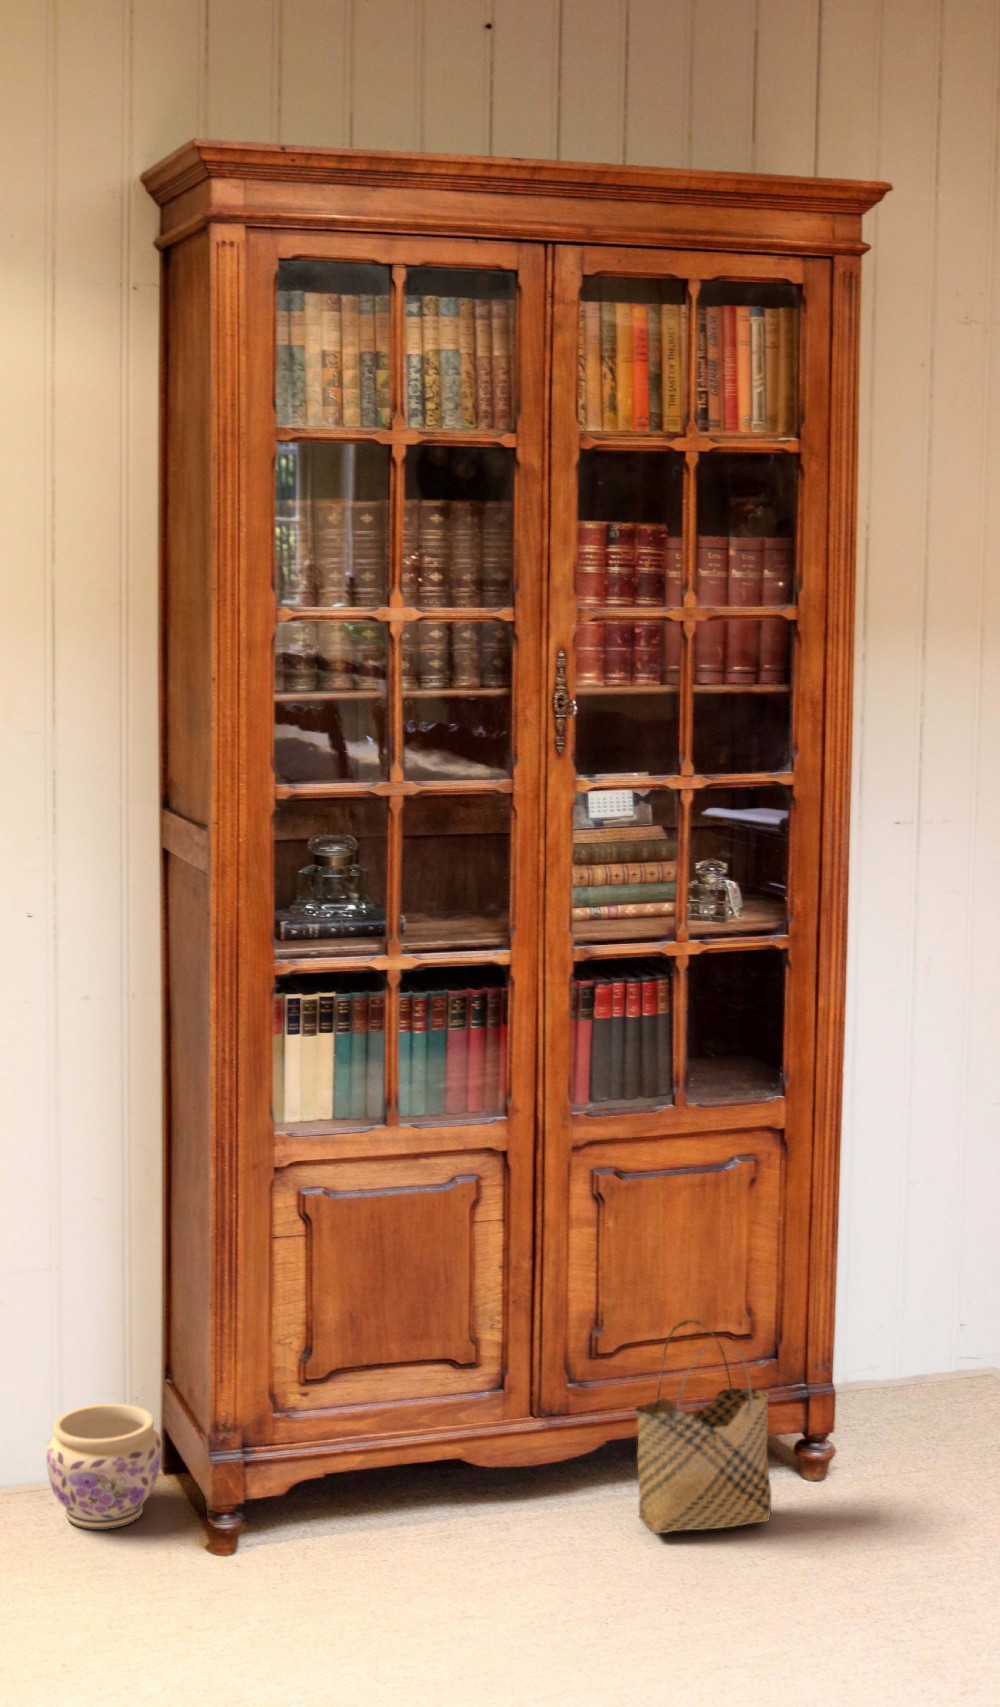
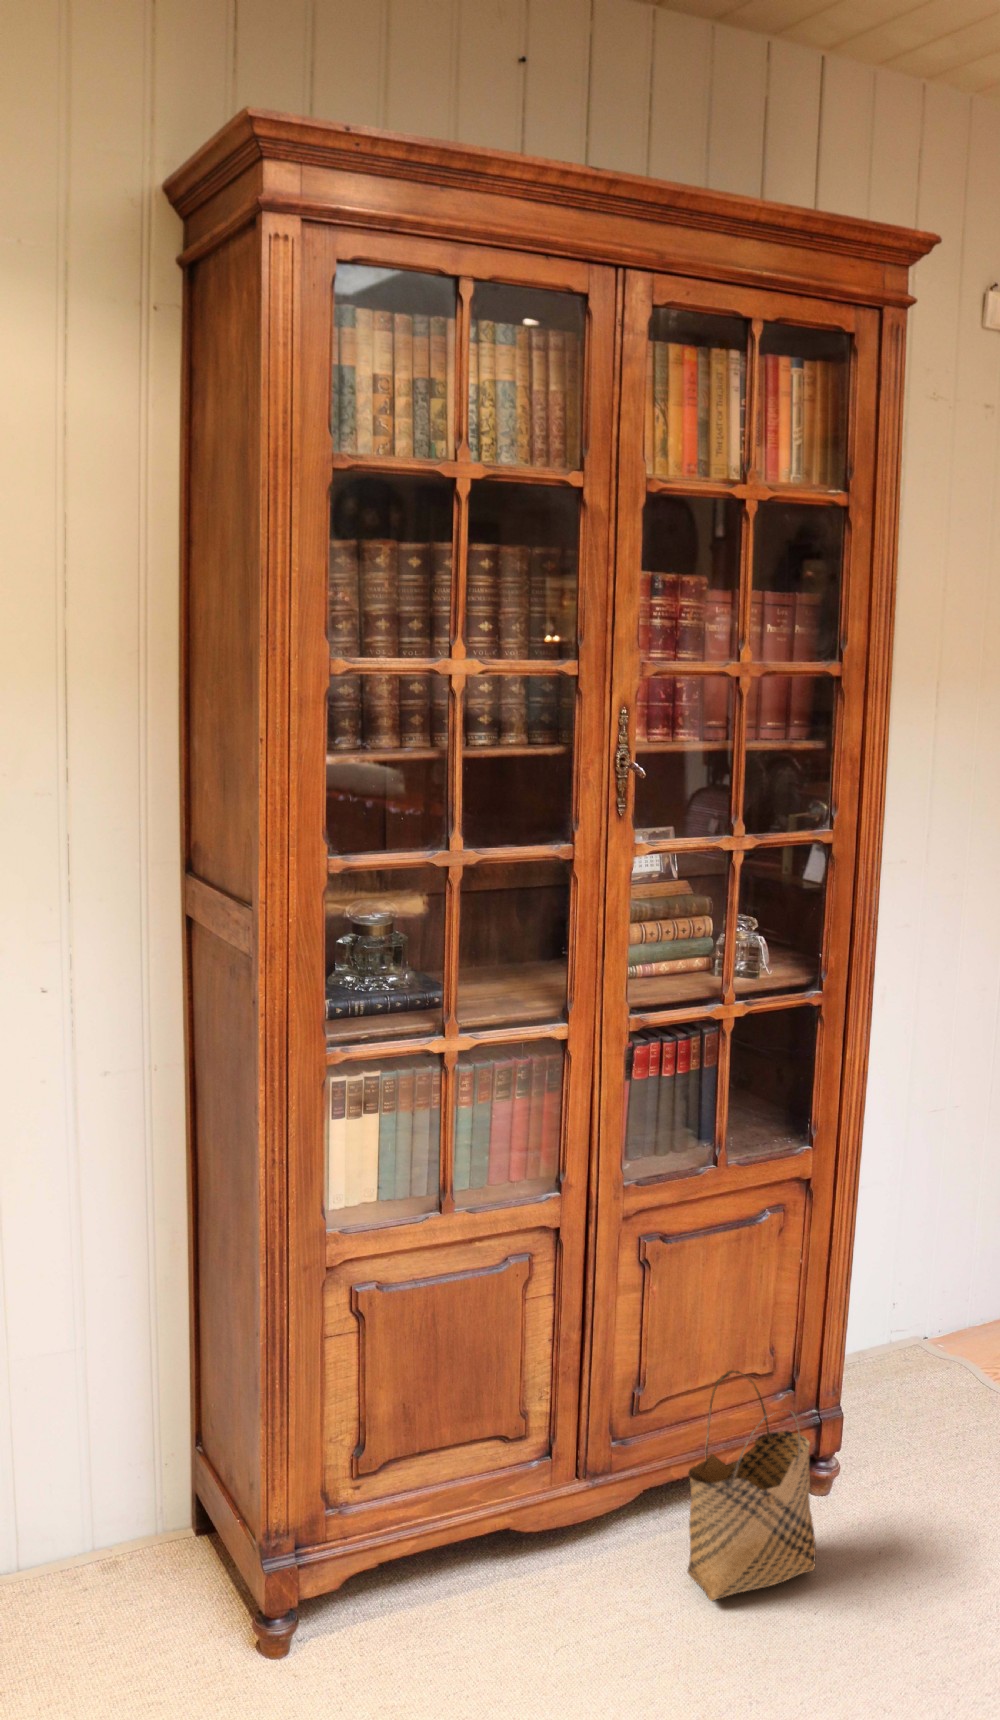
planter: present [46,1403,162,1530] -> none [76,1487,201,1642]

